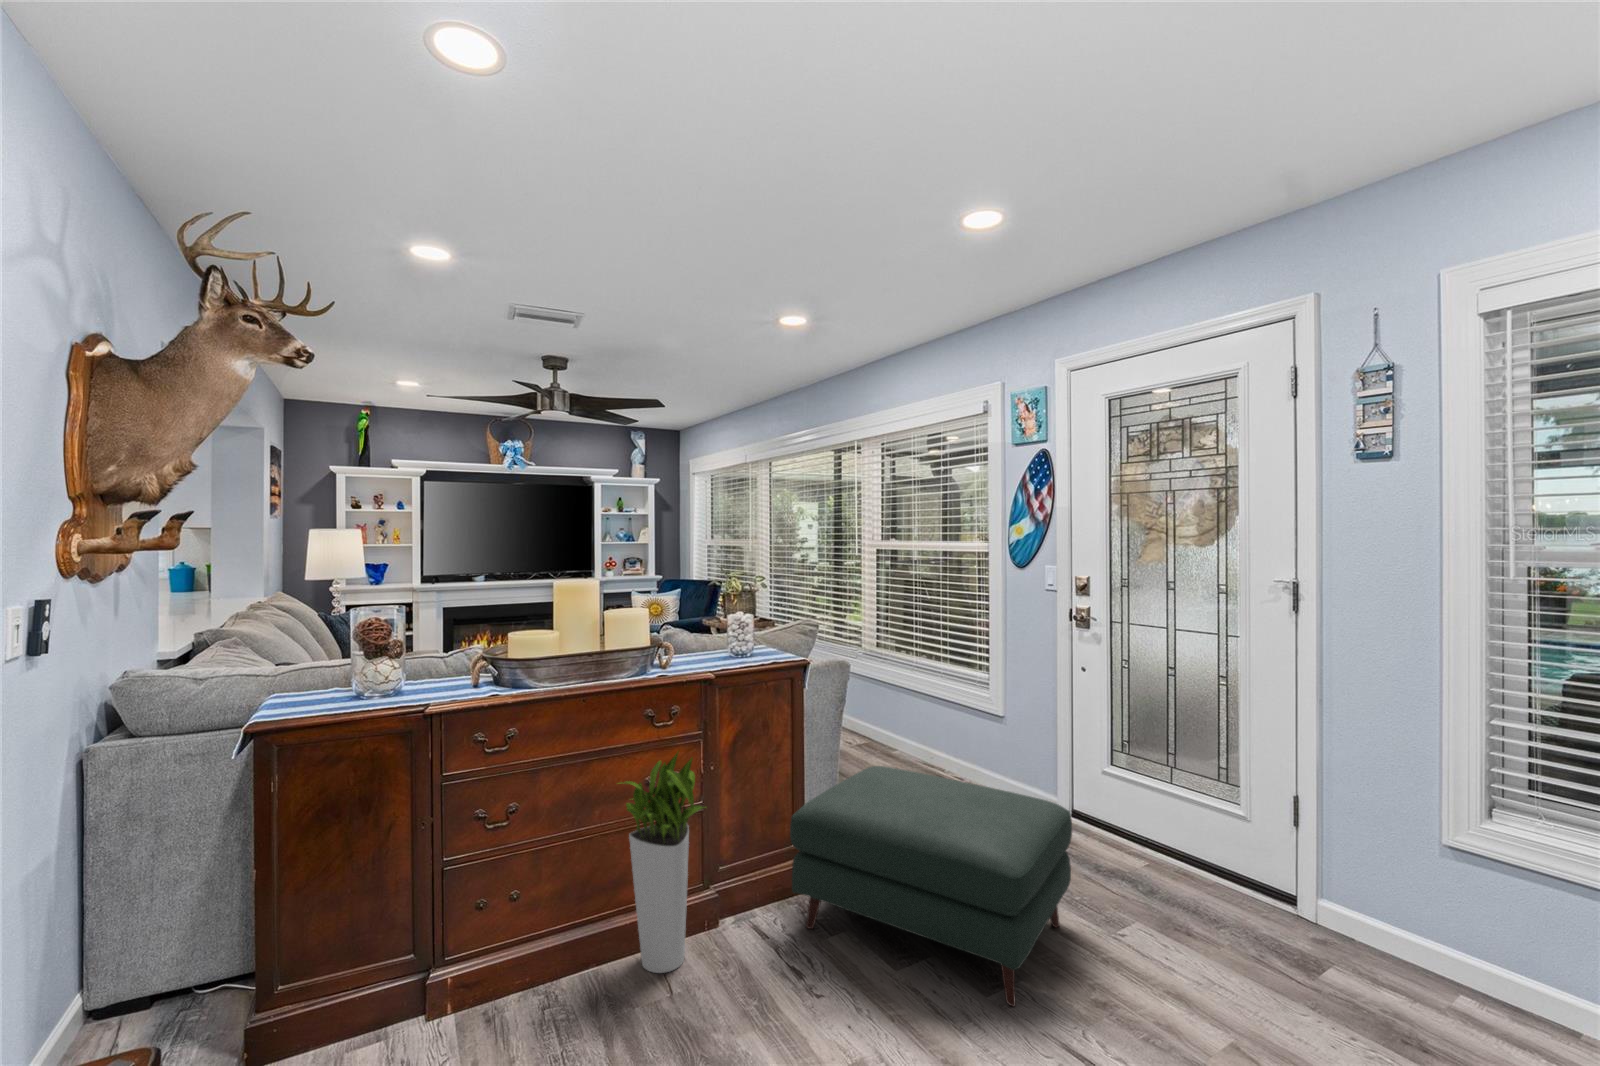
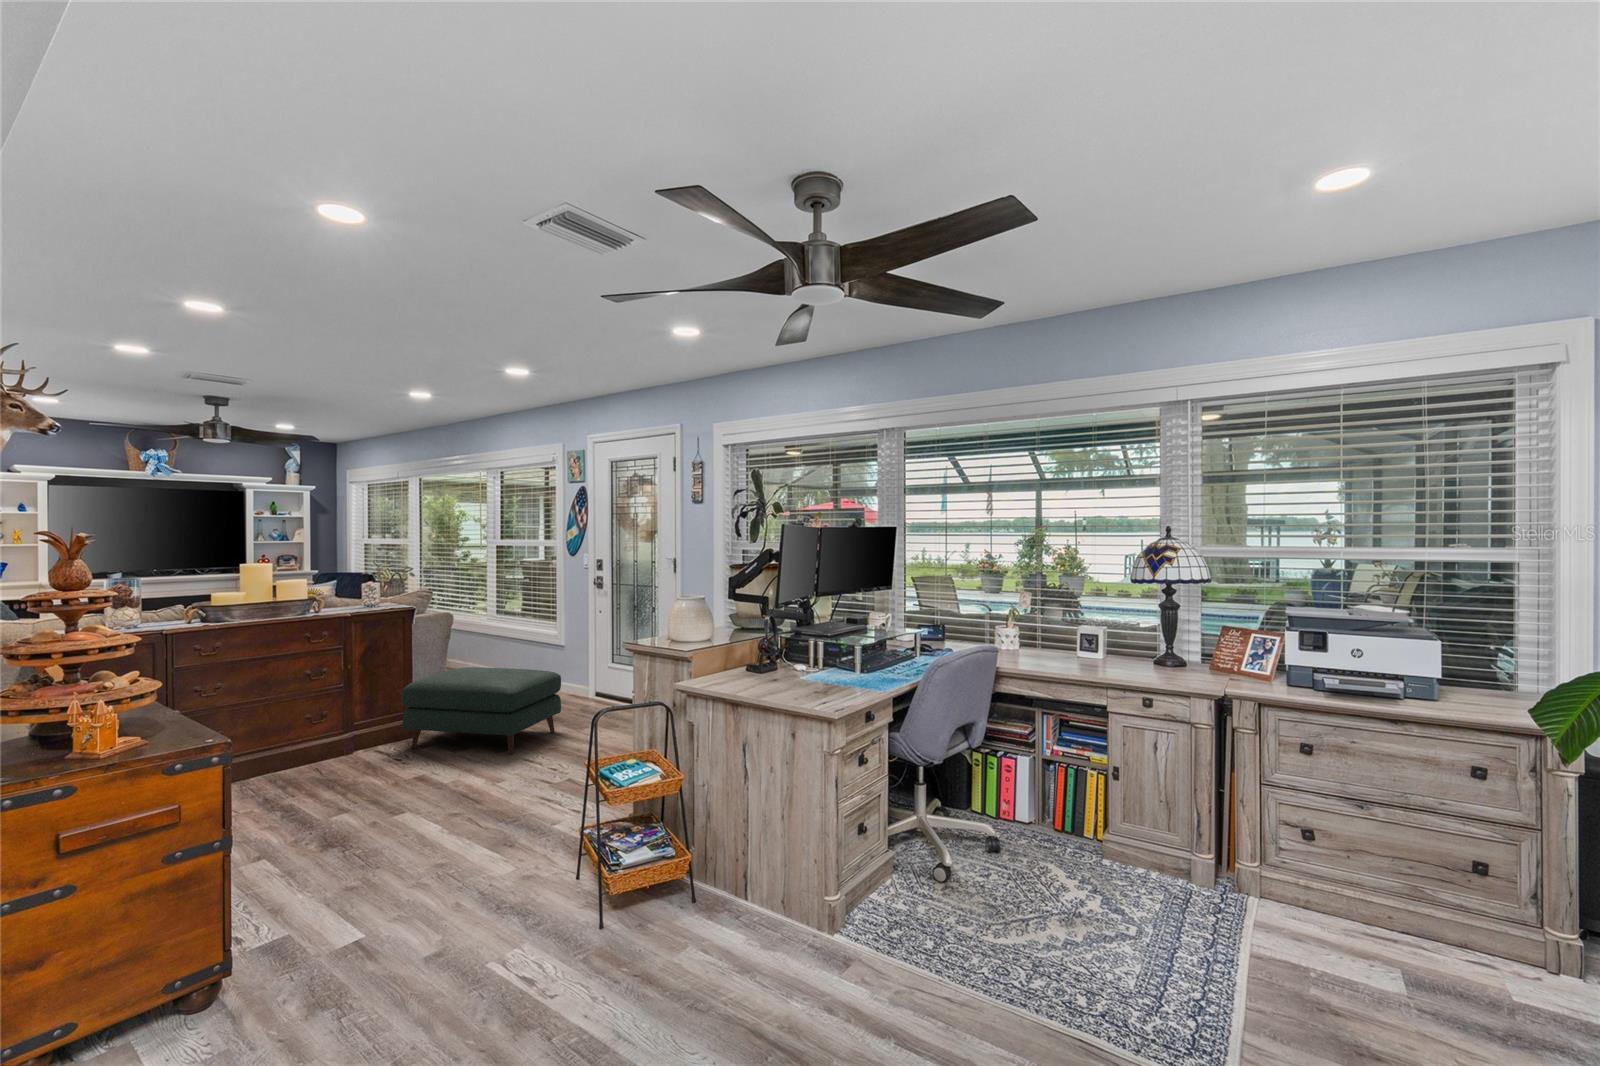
planter: present [624,752,703,973] -> none [292,656,349,770]

